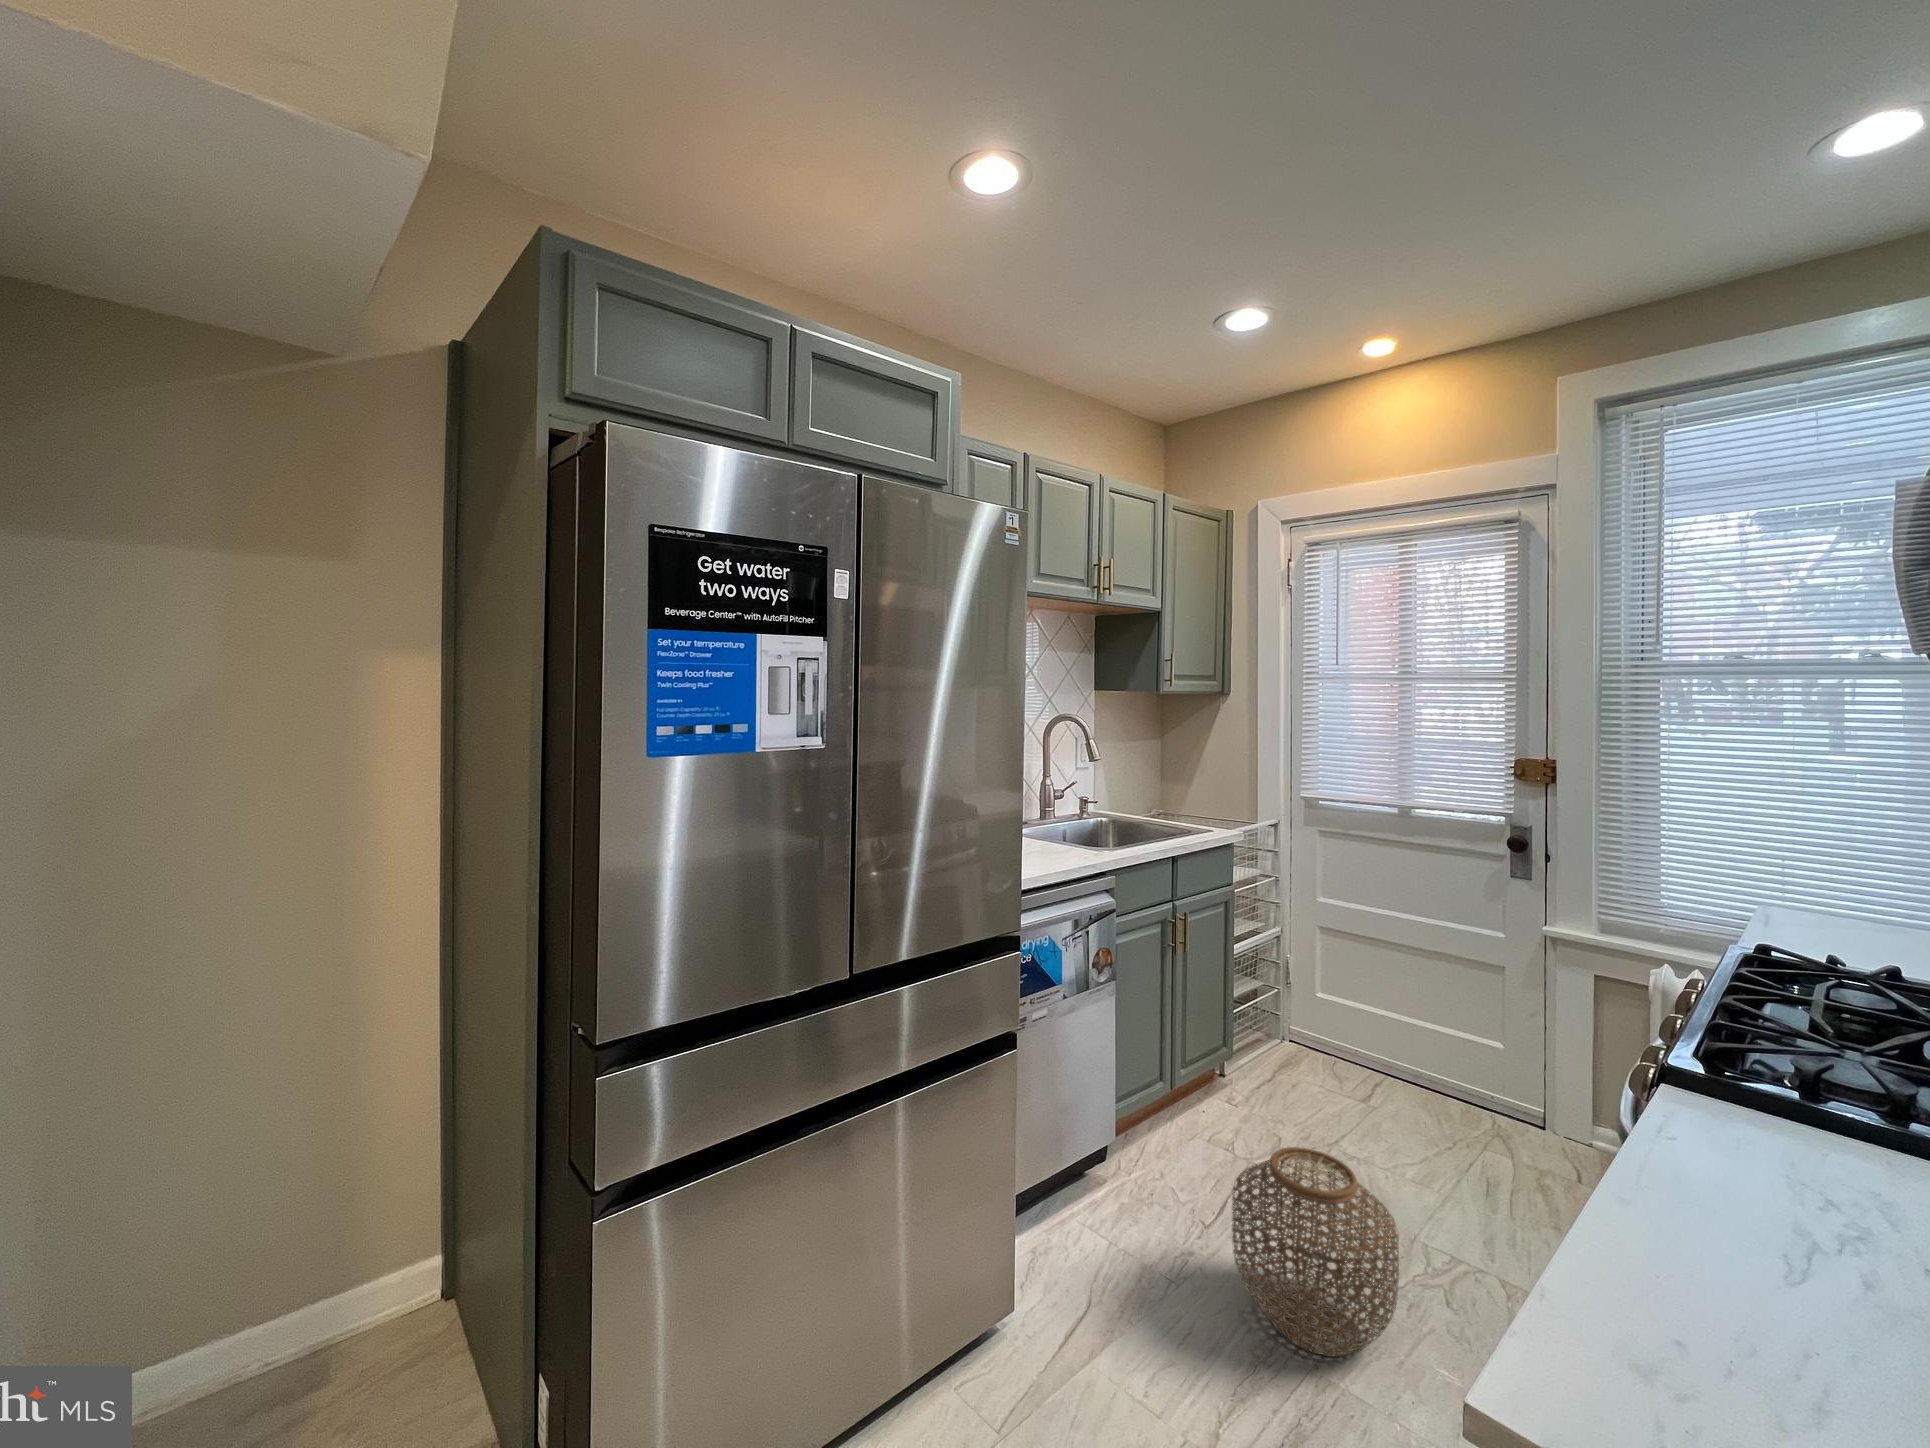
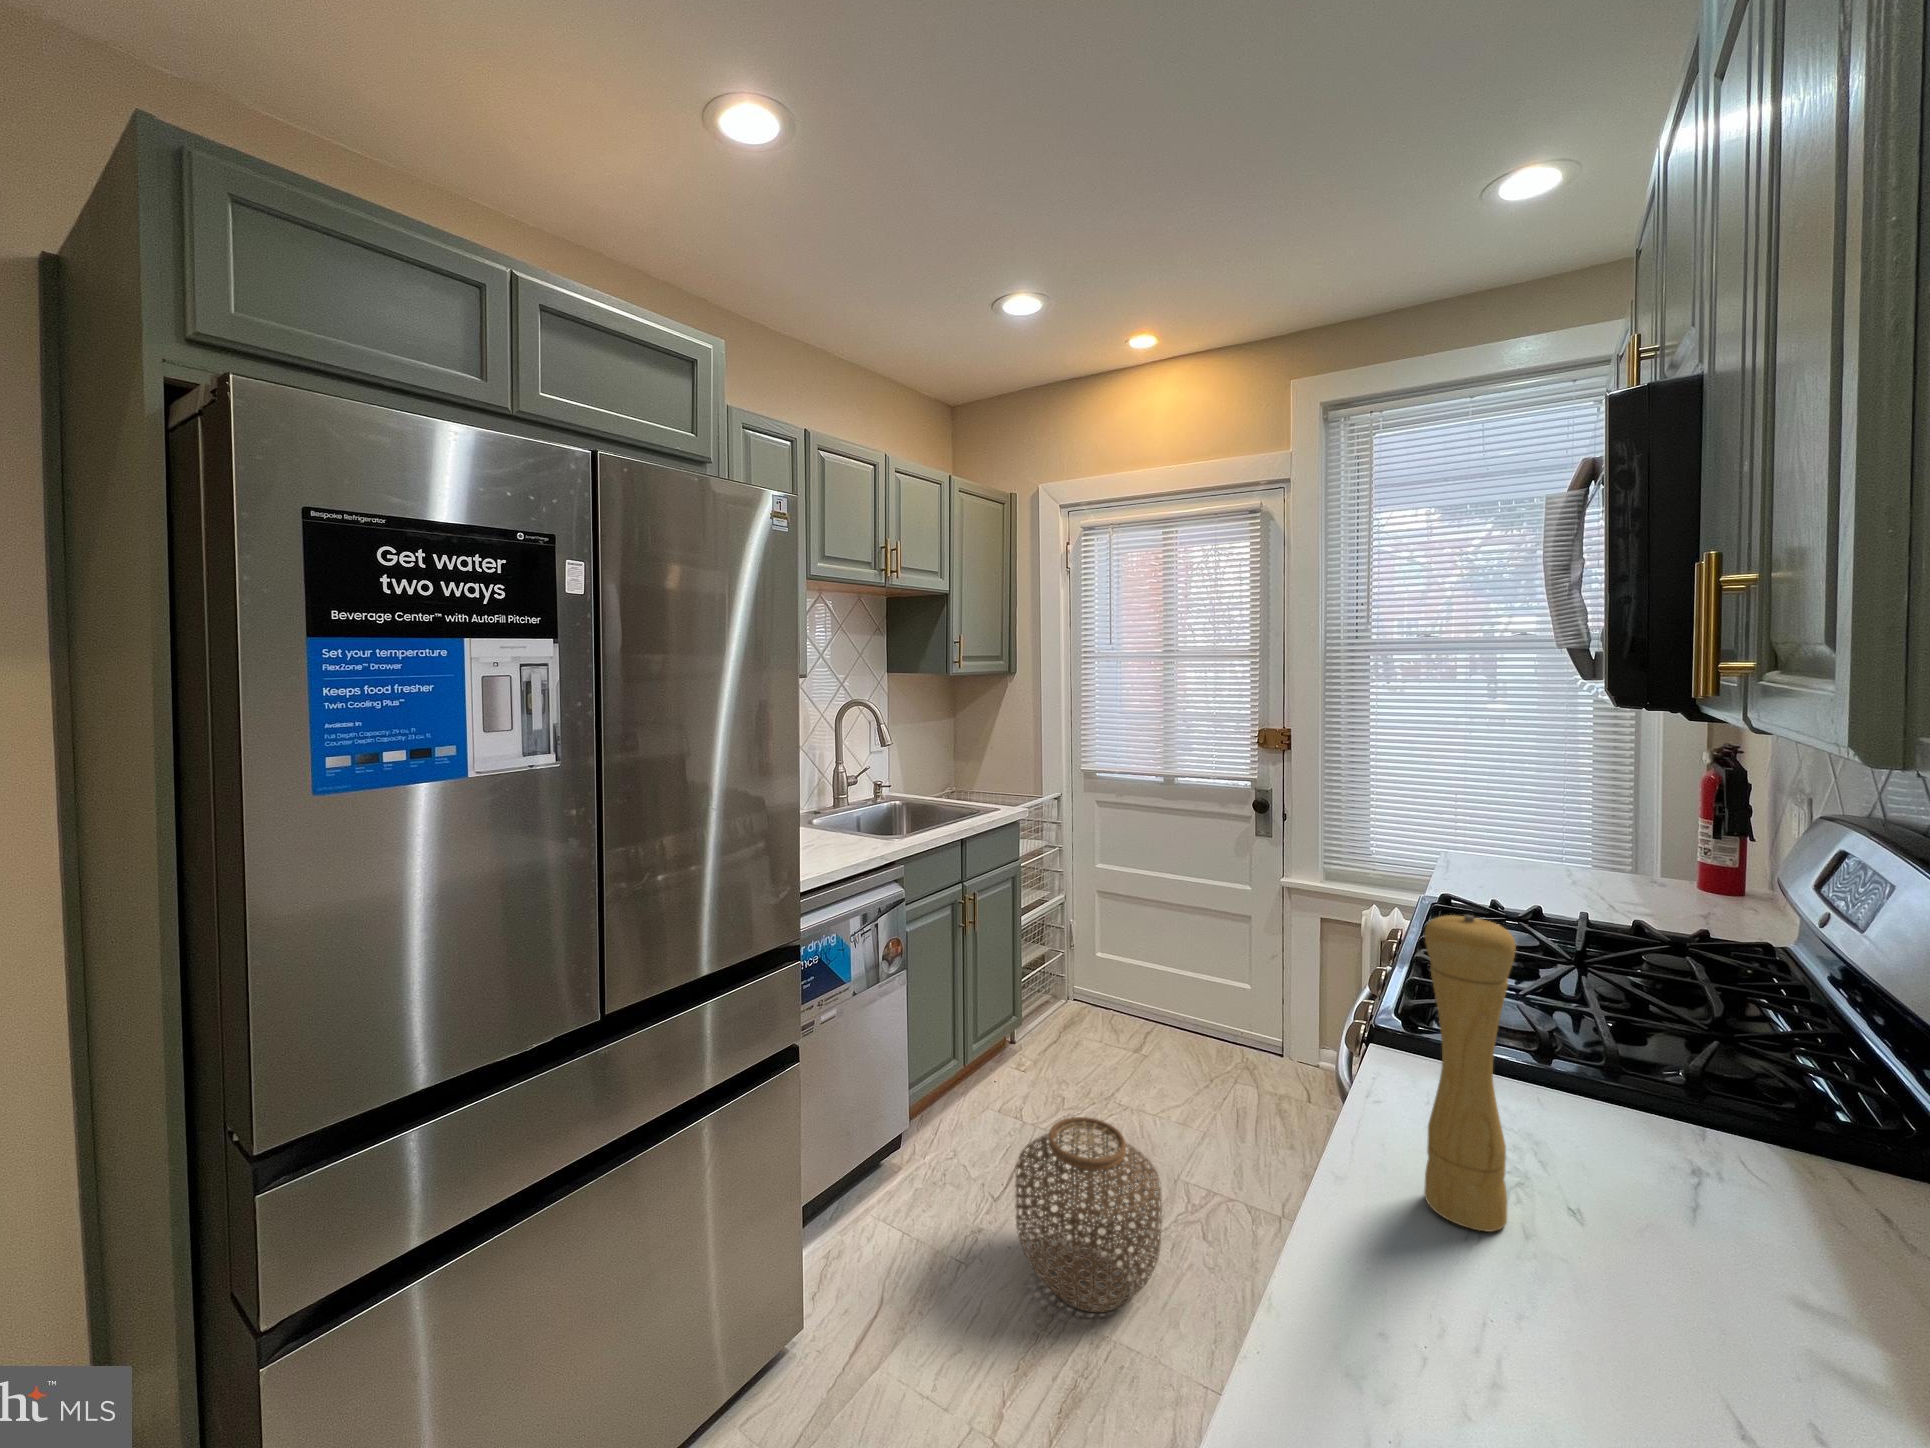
pepper mill: none [1735,922,1854,1271] -> present [1424,915,1516,1232]

